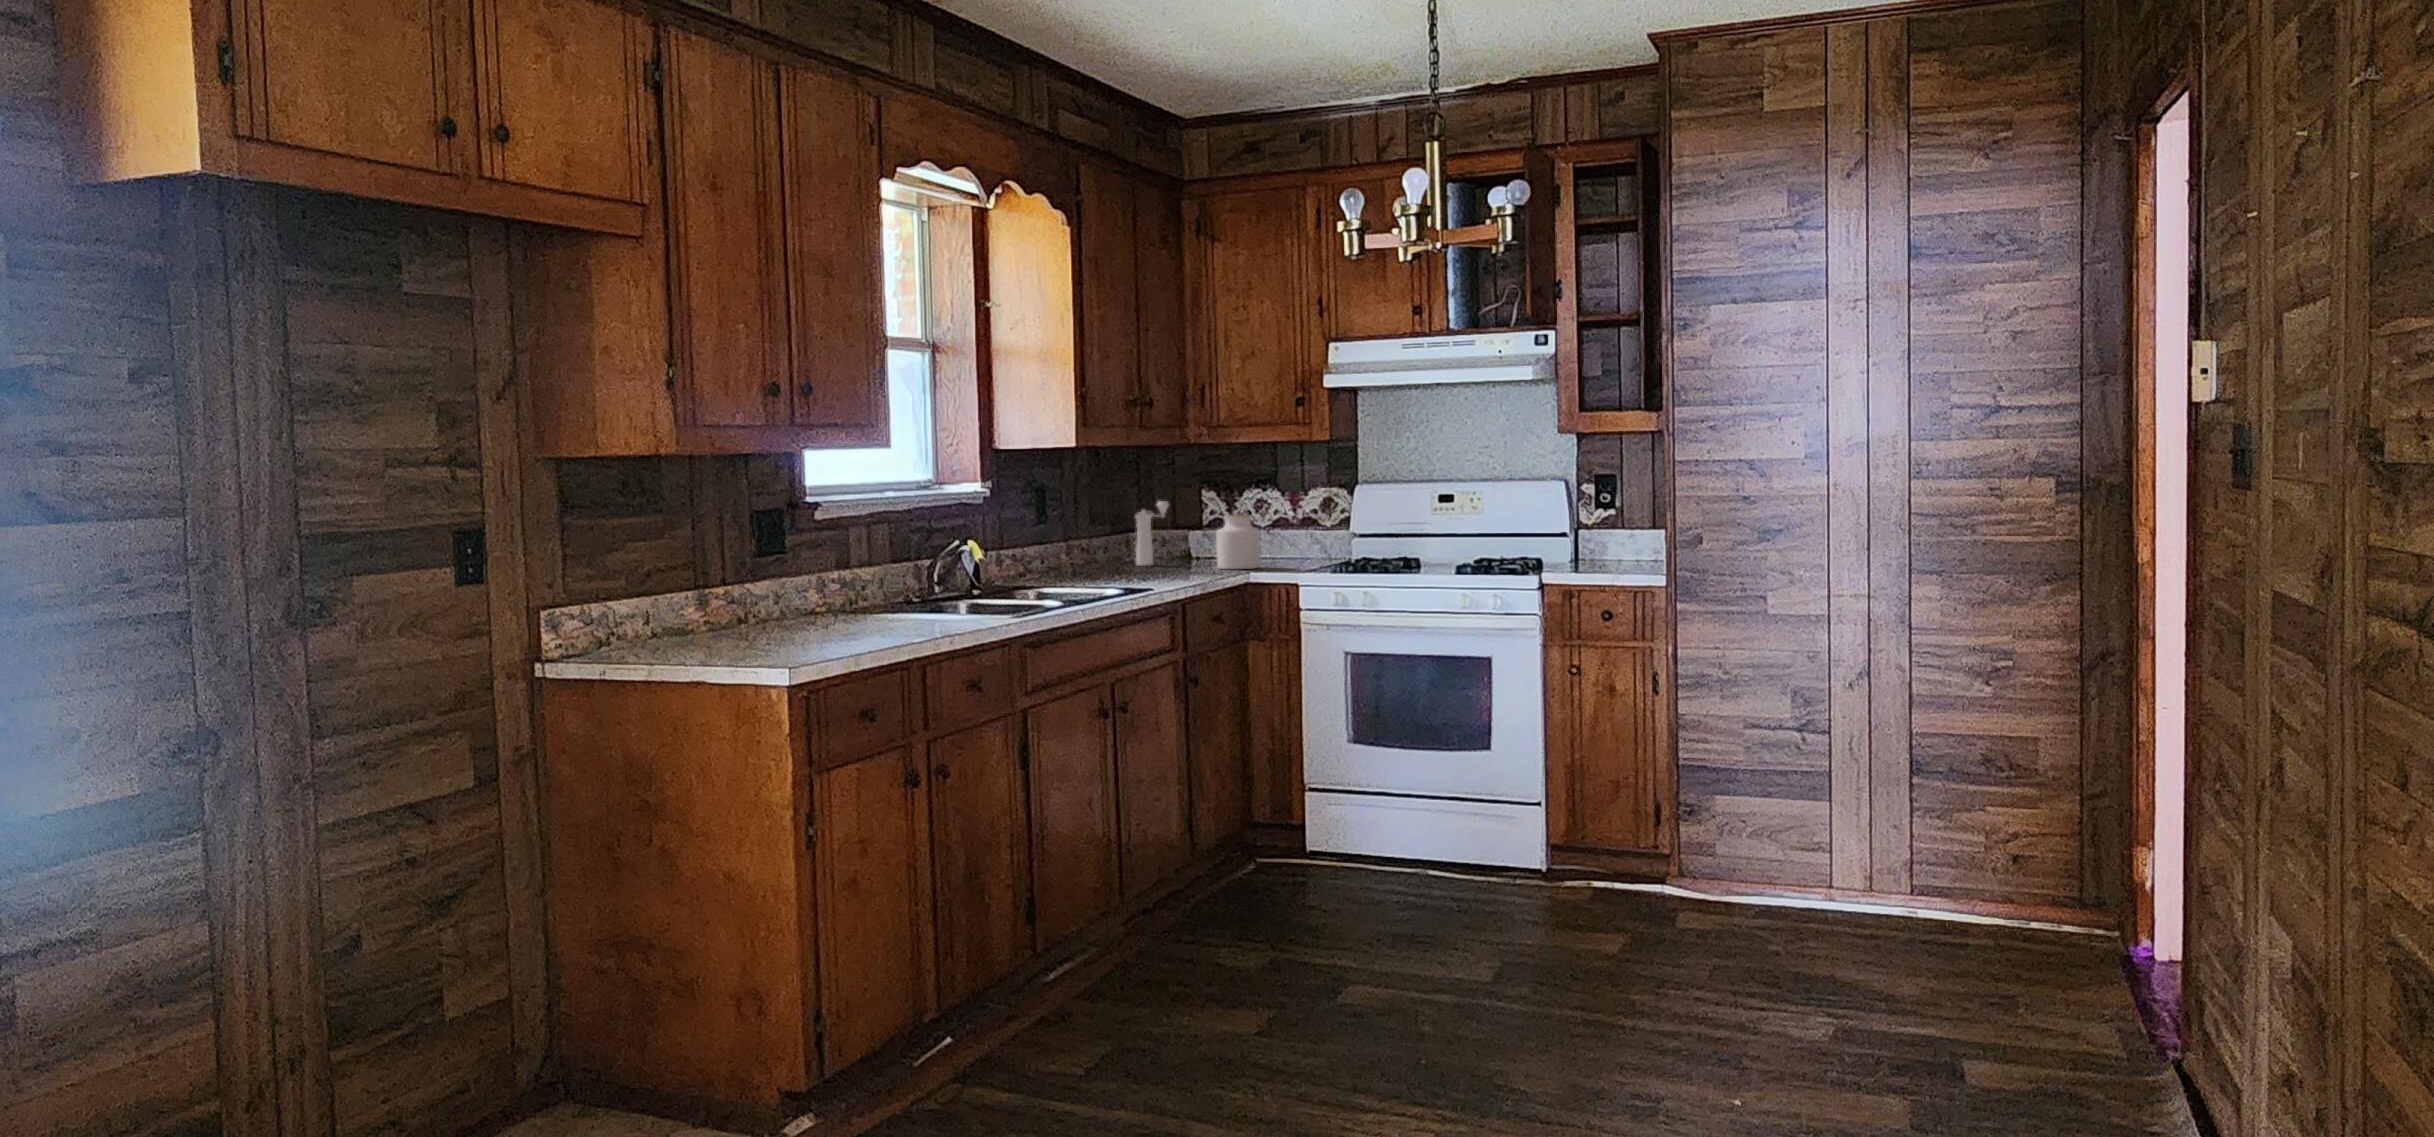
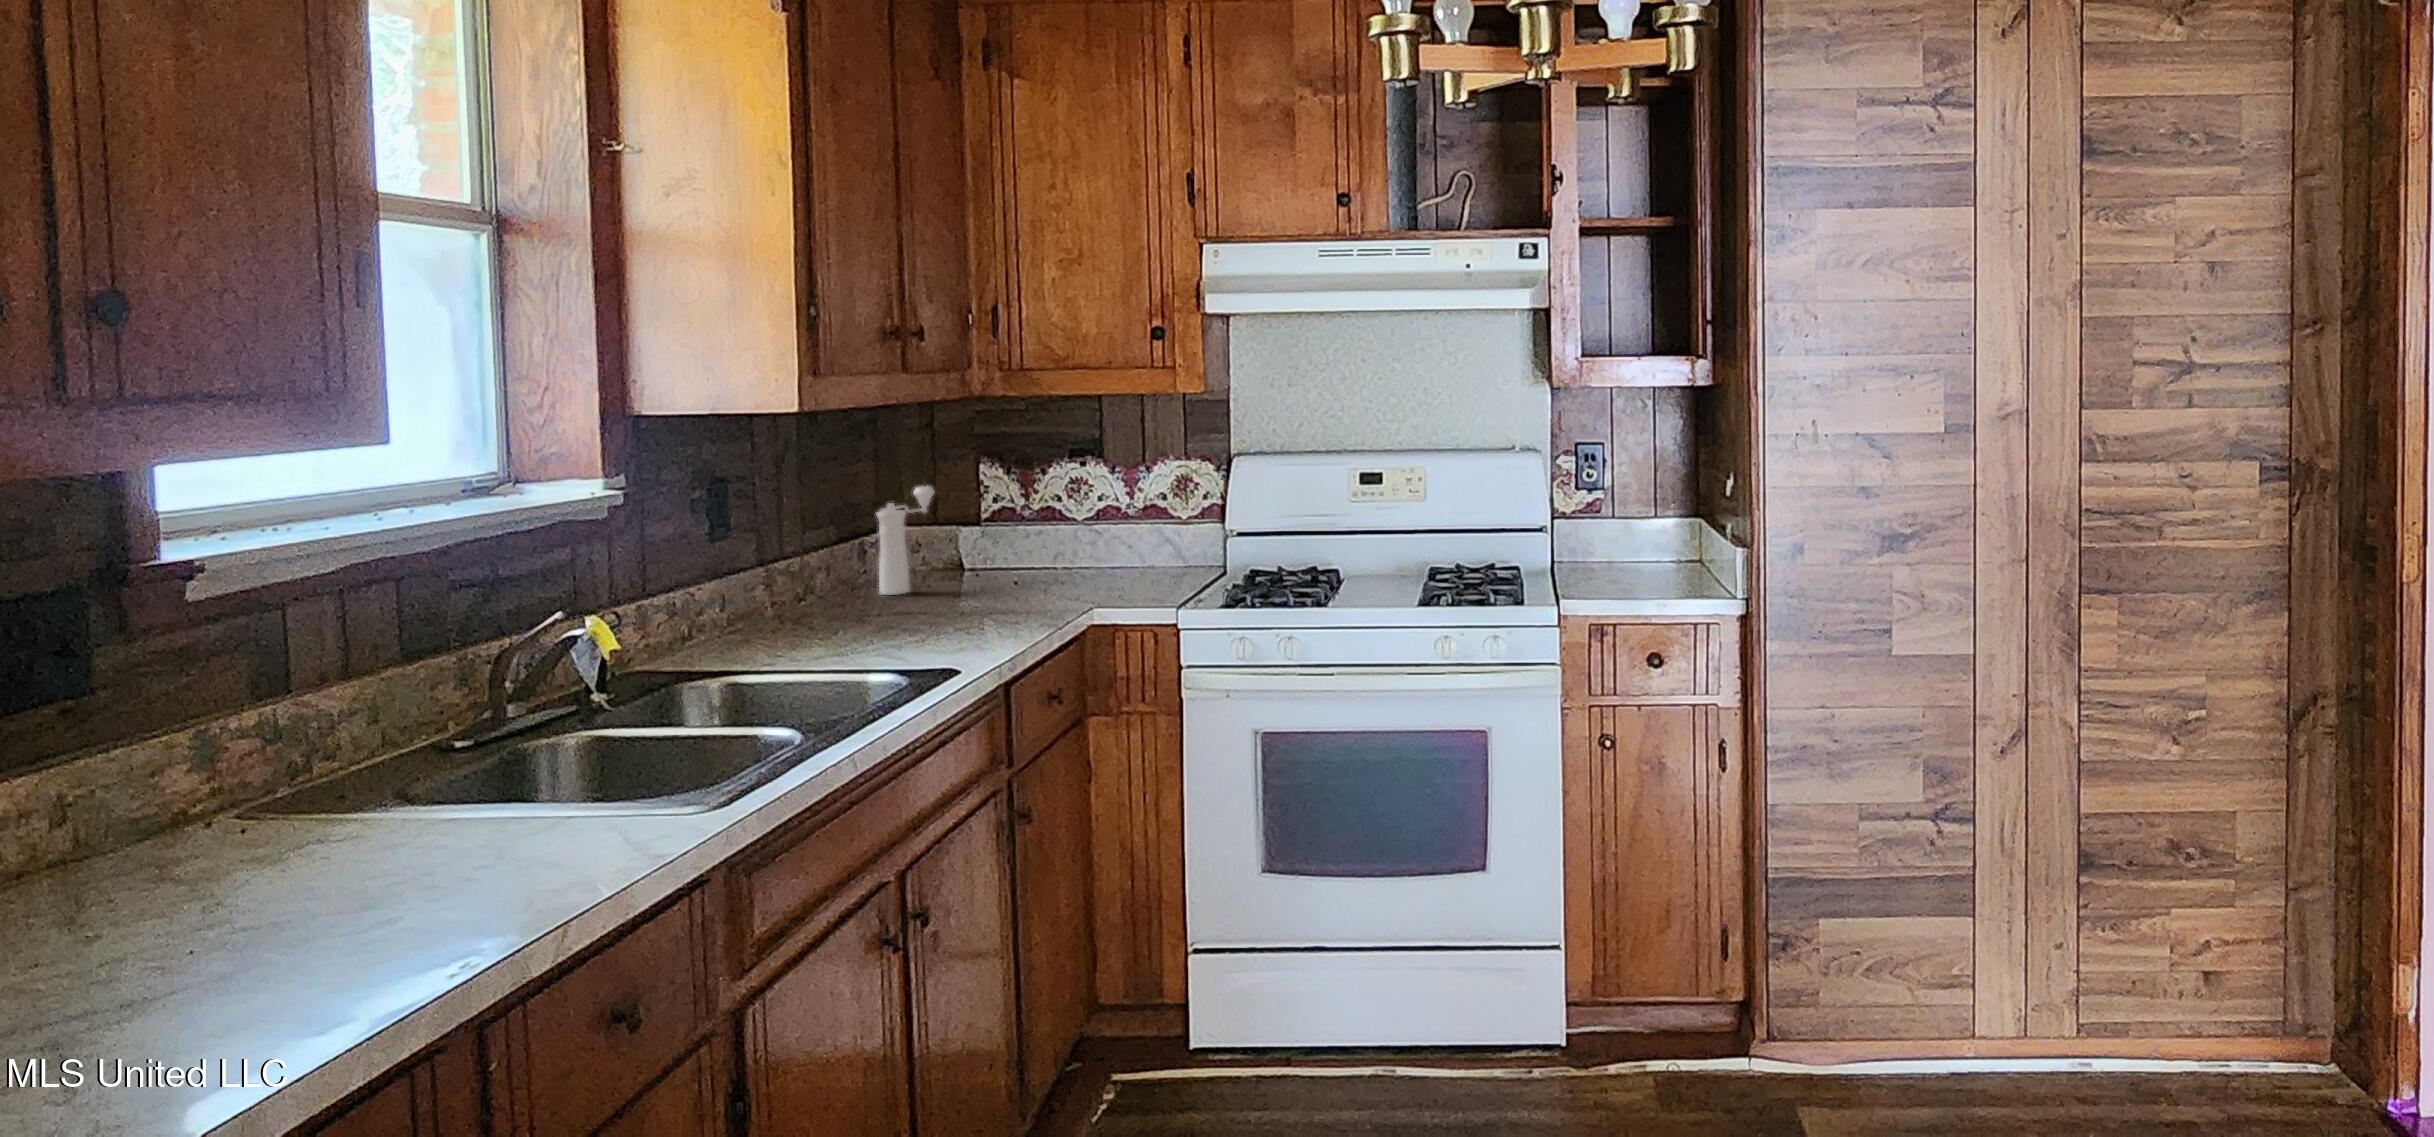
jar: present [1216,515,1261,569] -> none [1022,509,1096,600]

